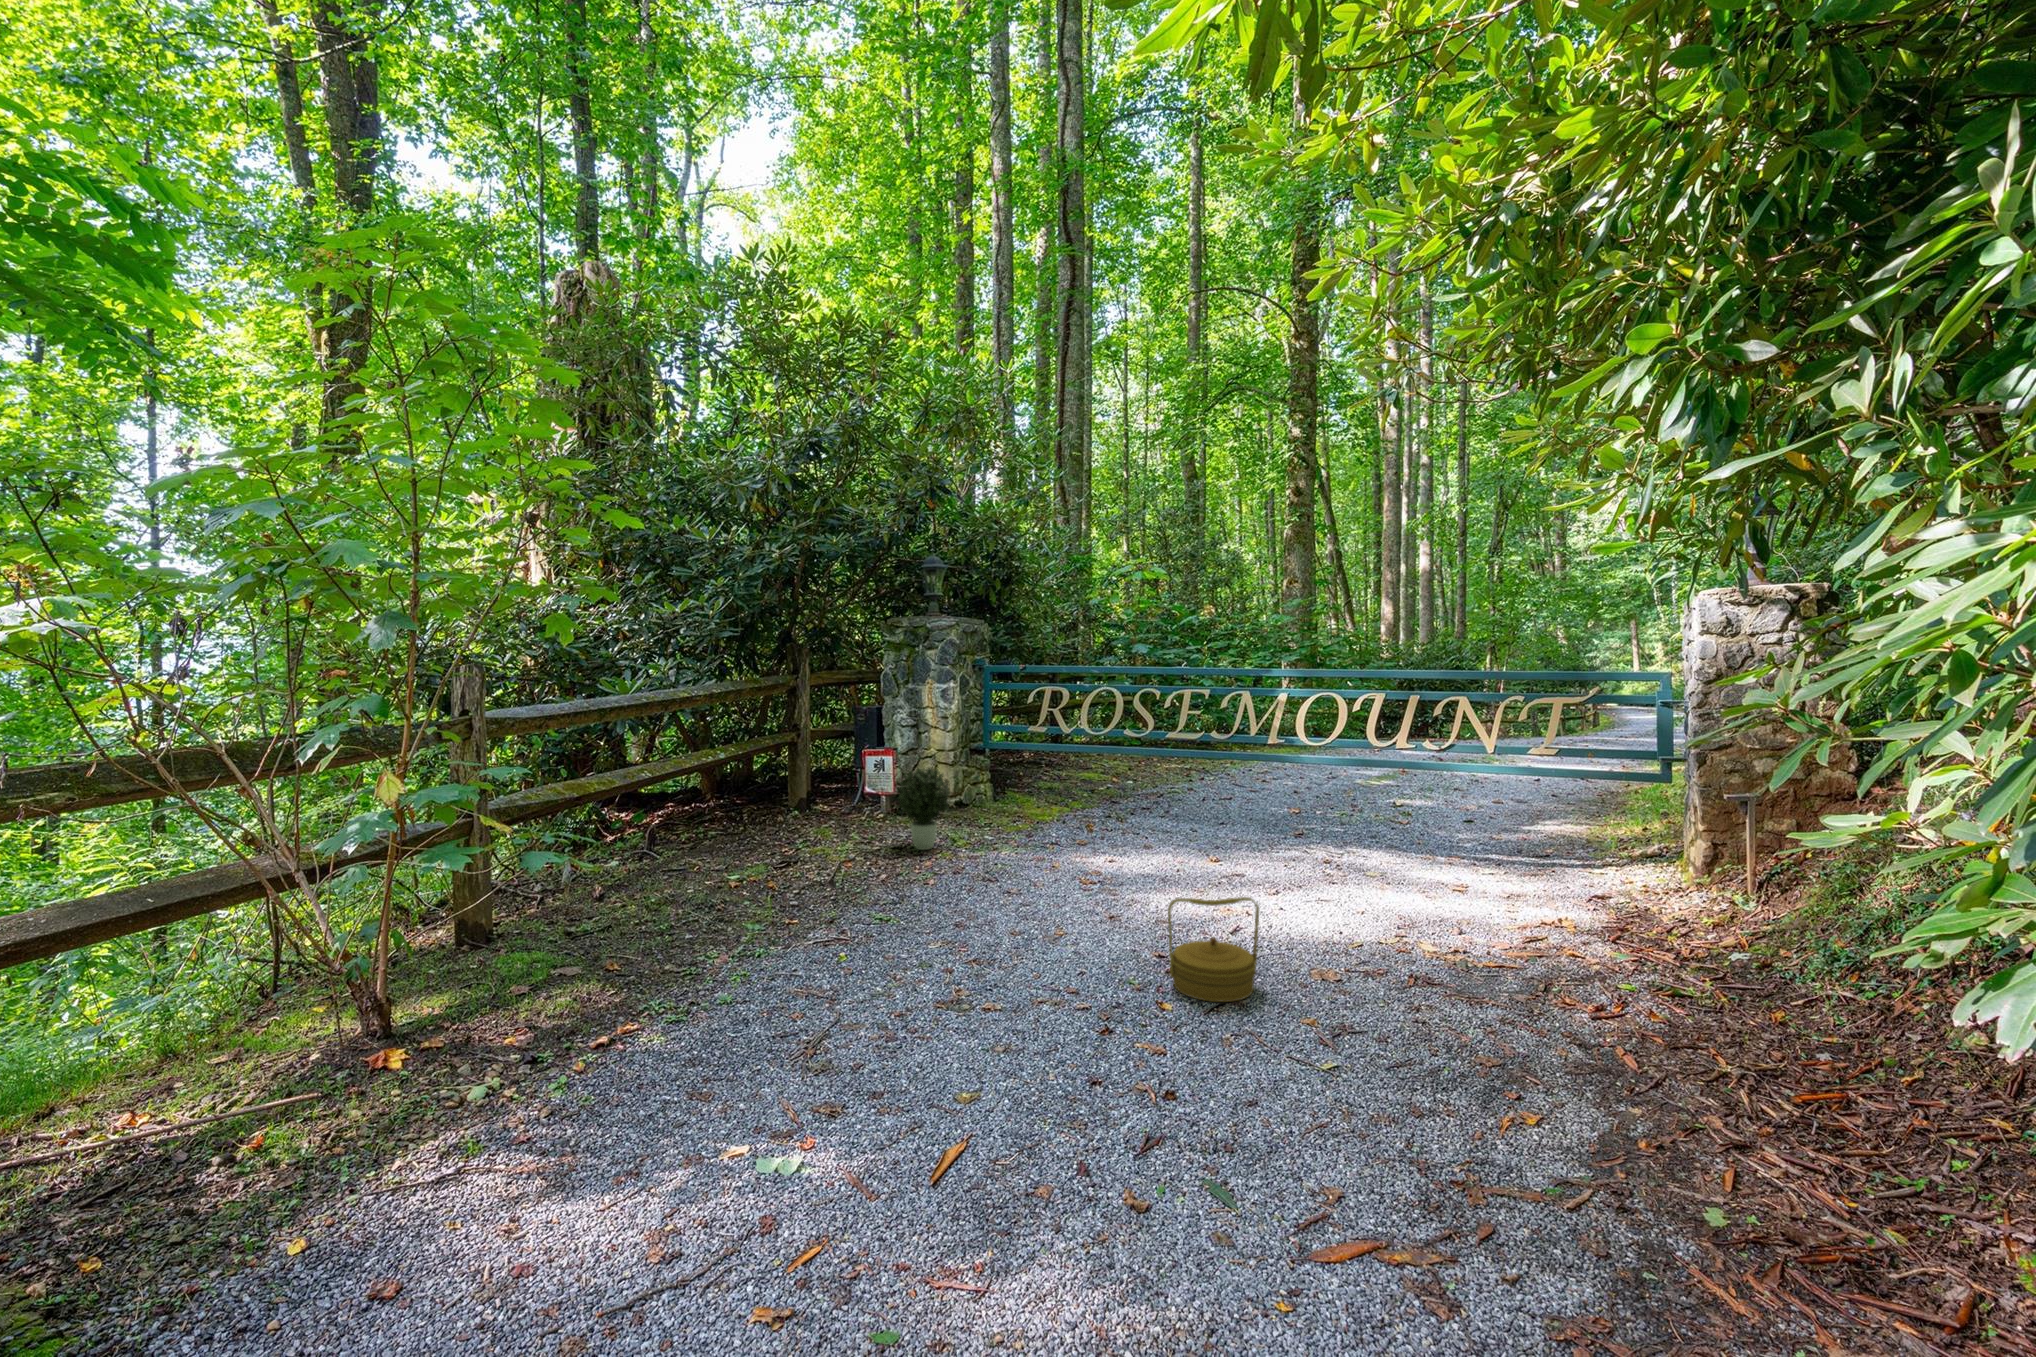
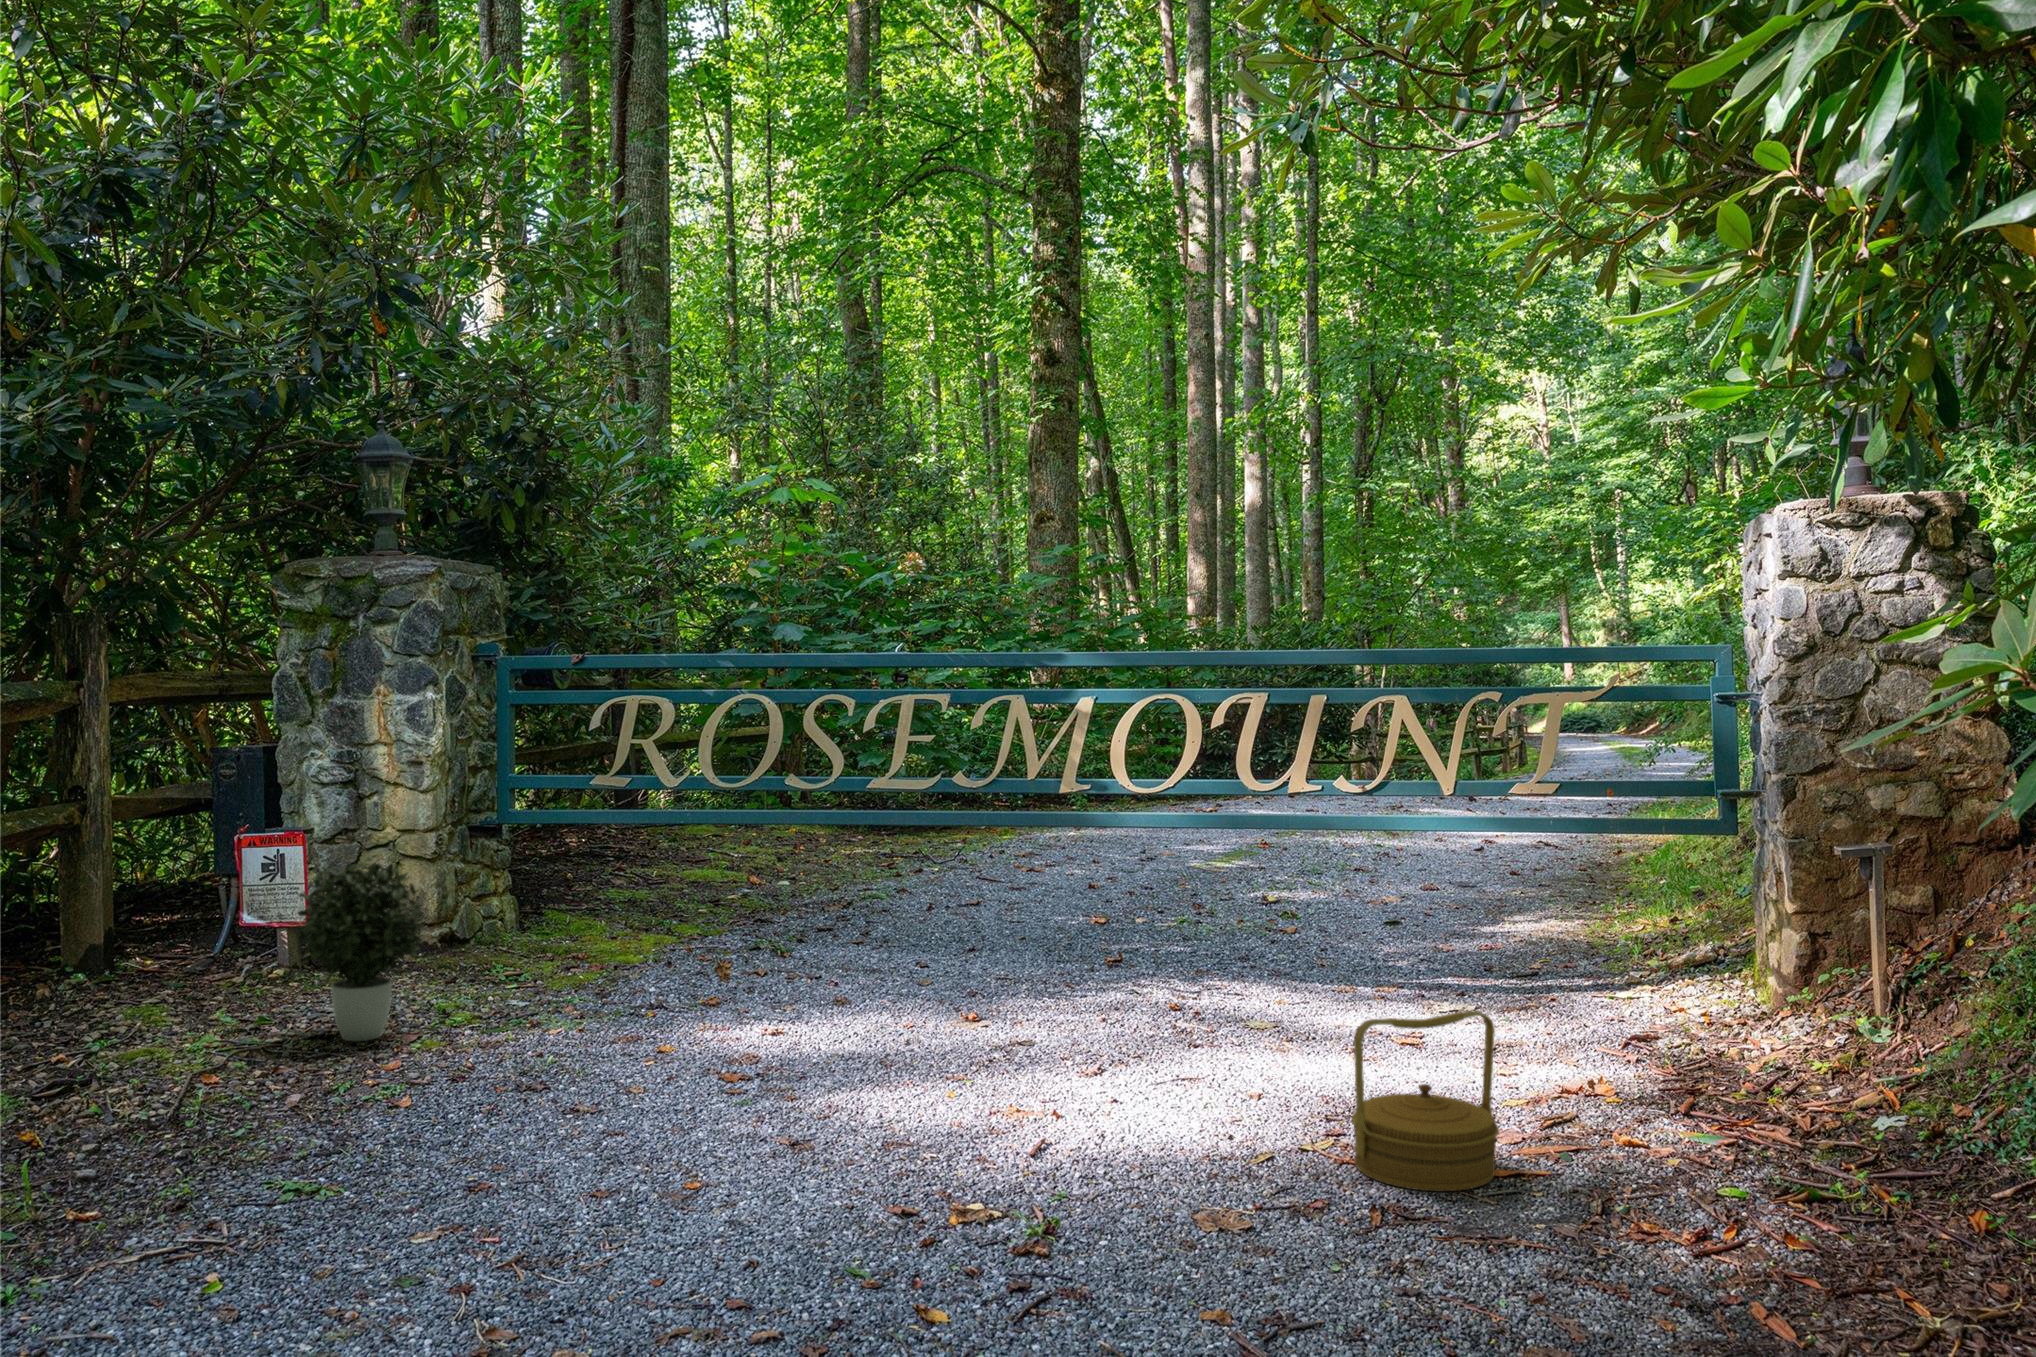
basket: present [1168,897,1259,1002] -> present [1352,1011,1499,1191]

